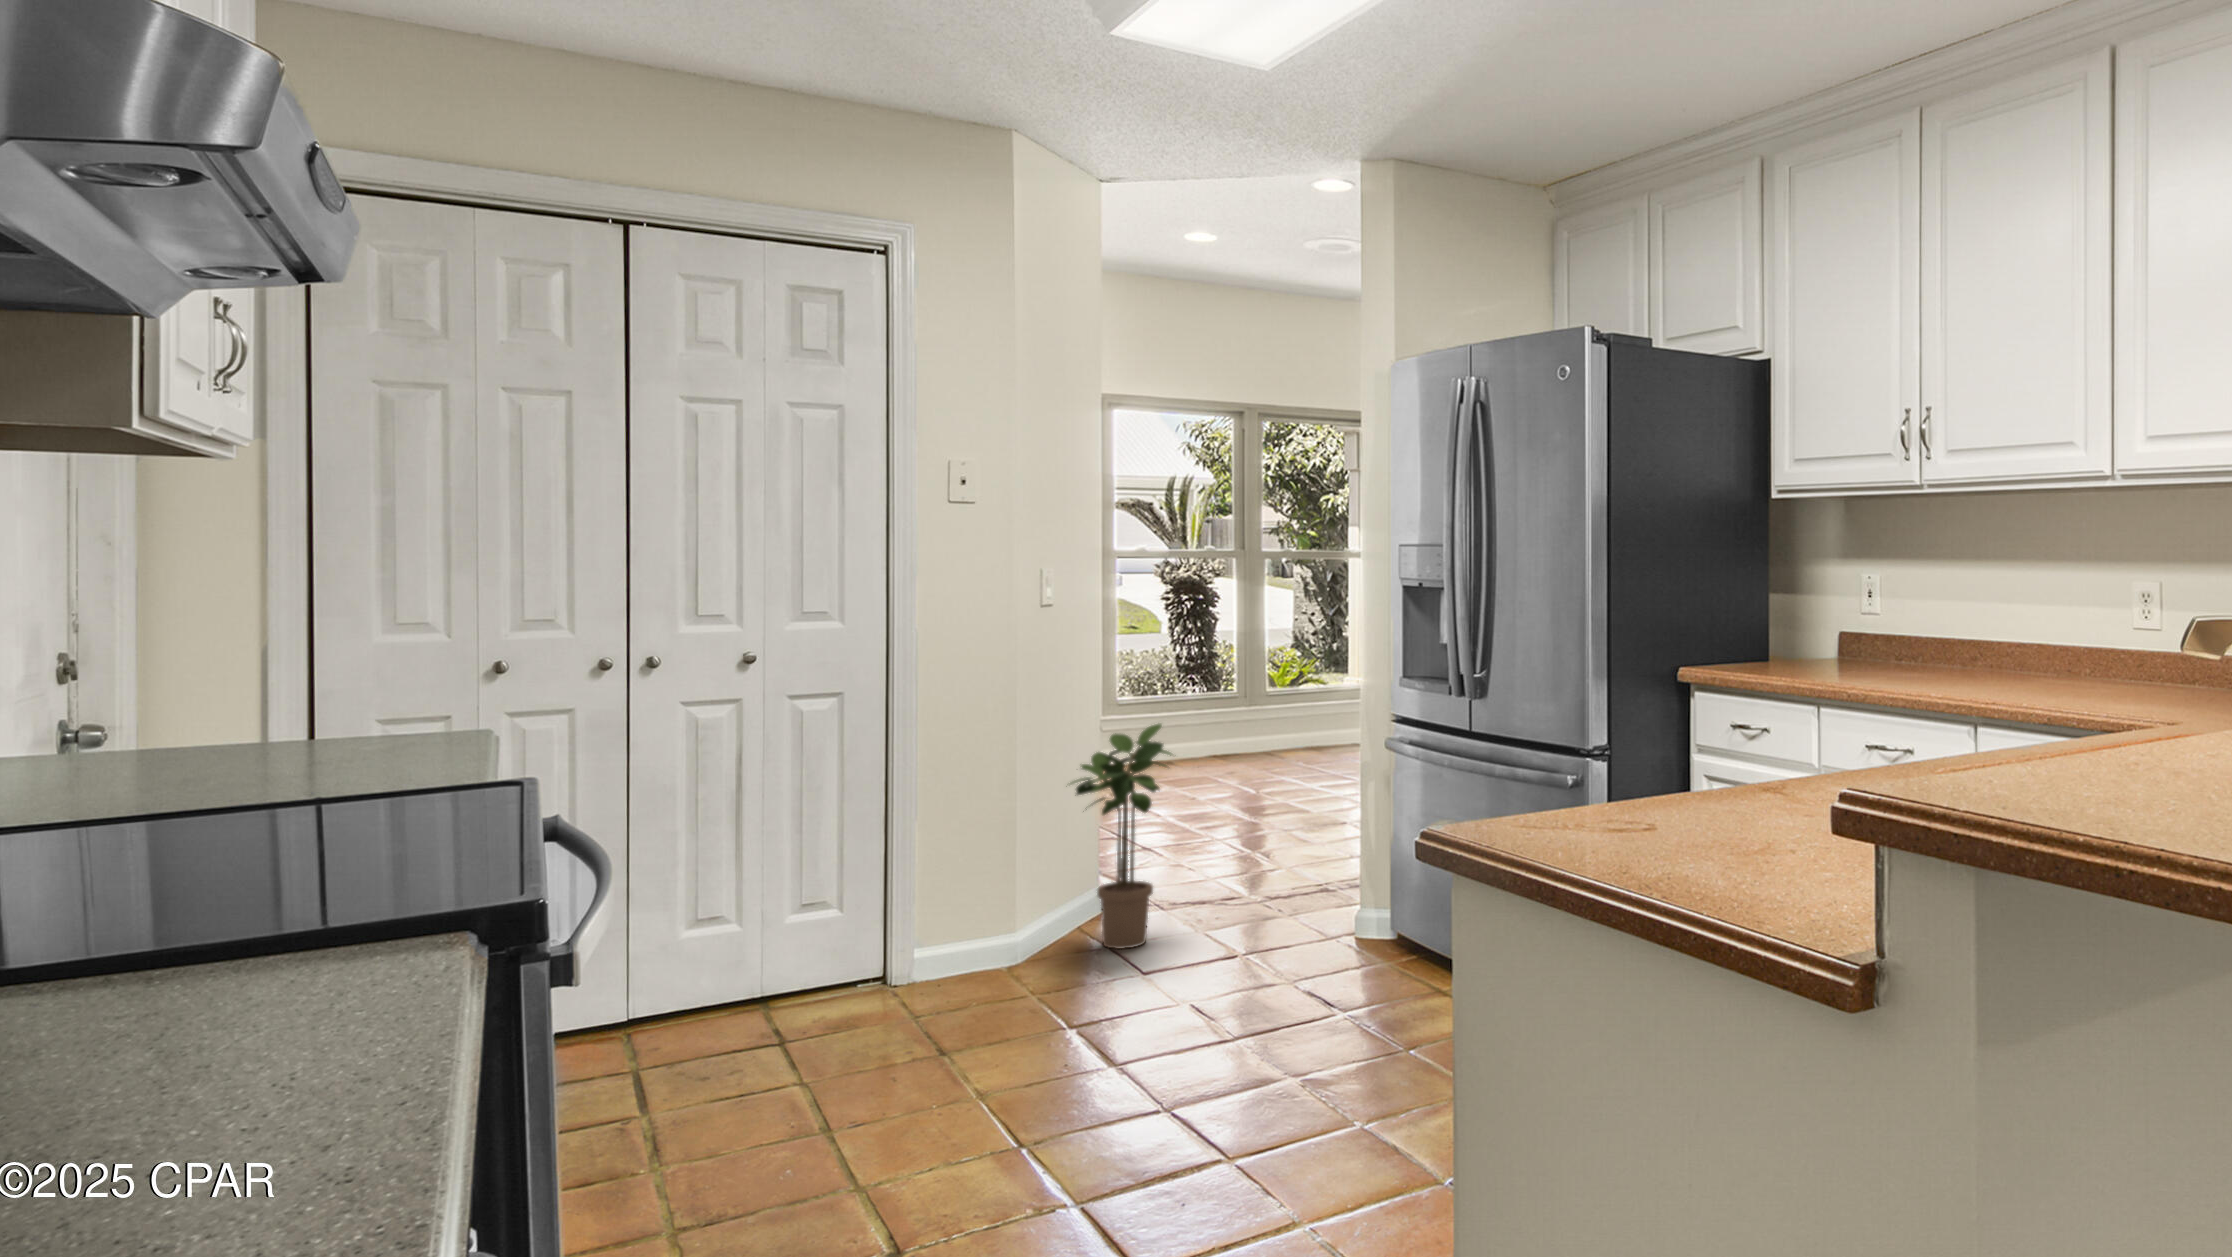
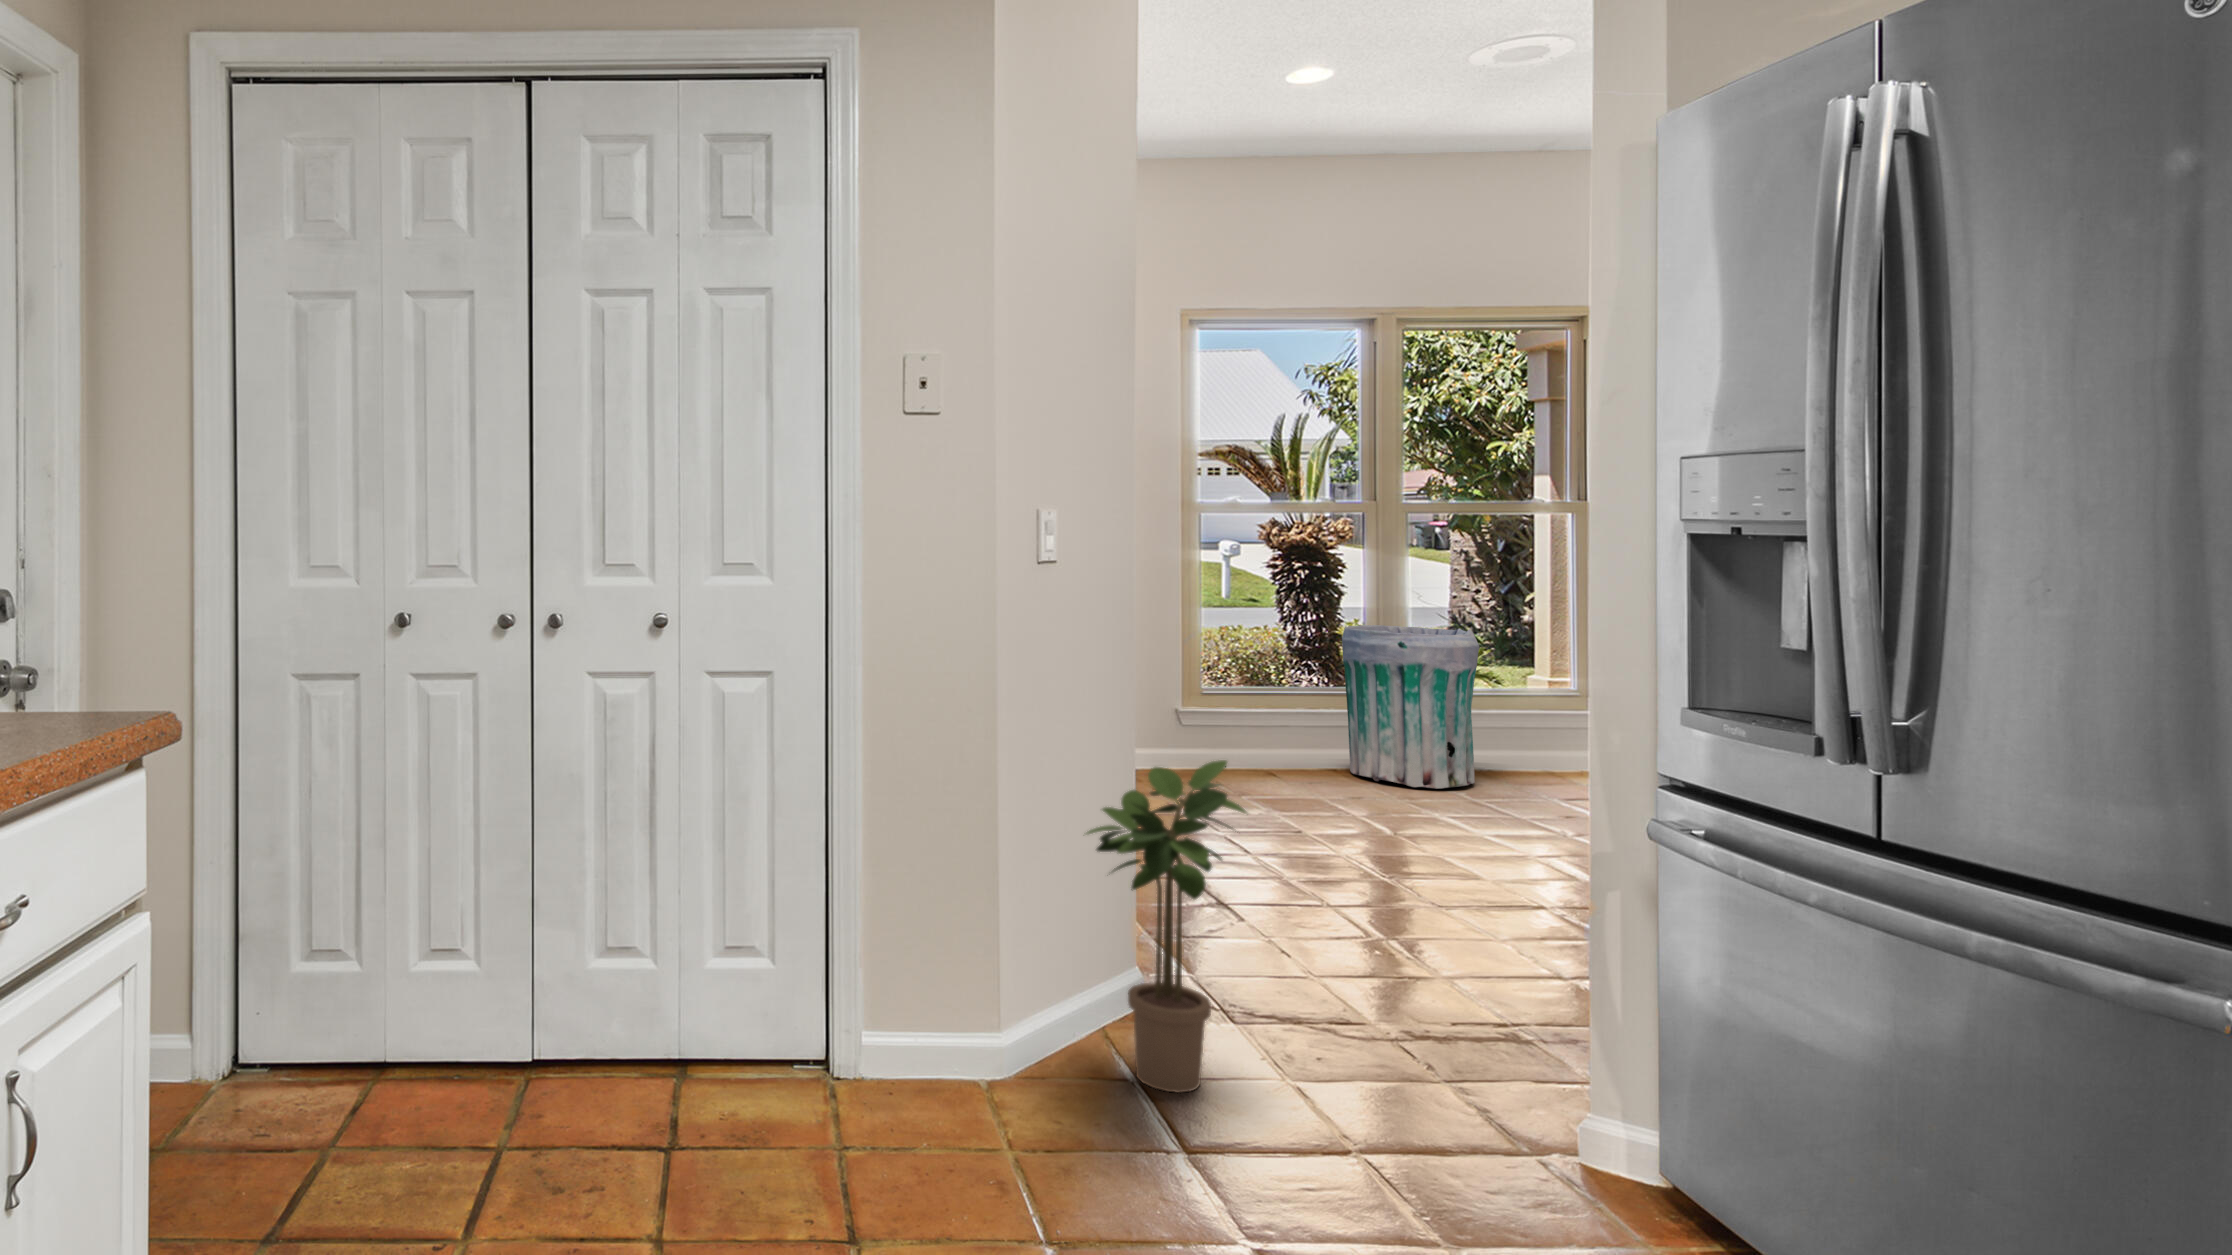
trash can: none [1217,639,1314,764] -> present [1342,625,1479,789]

